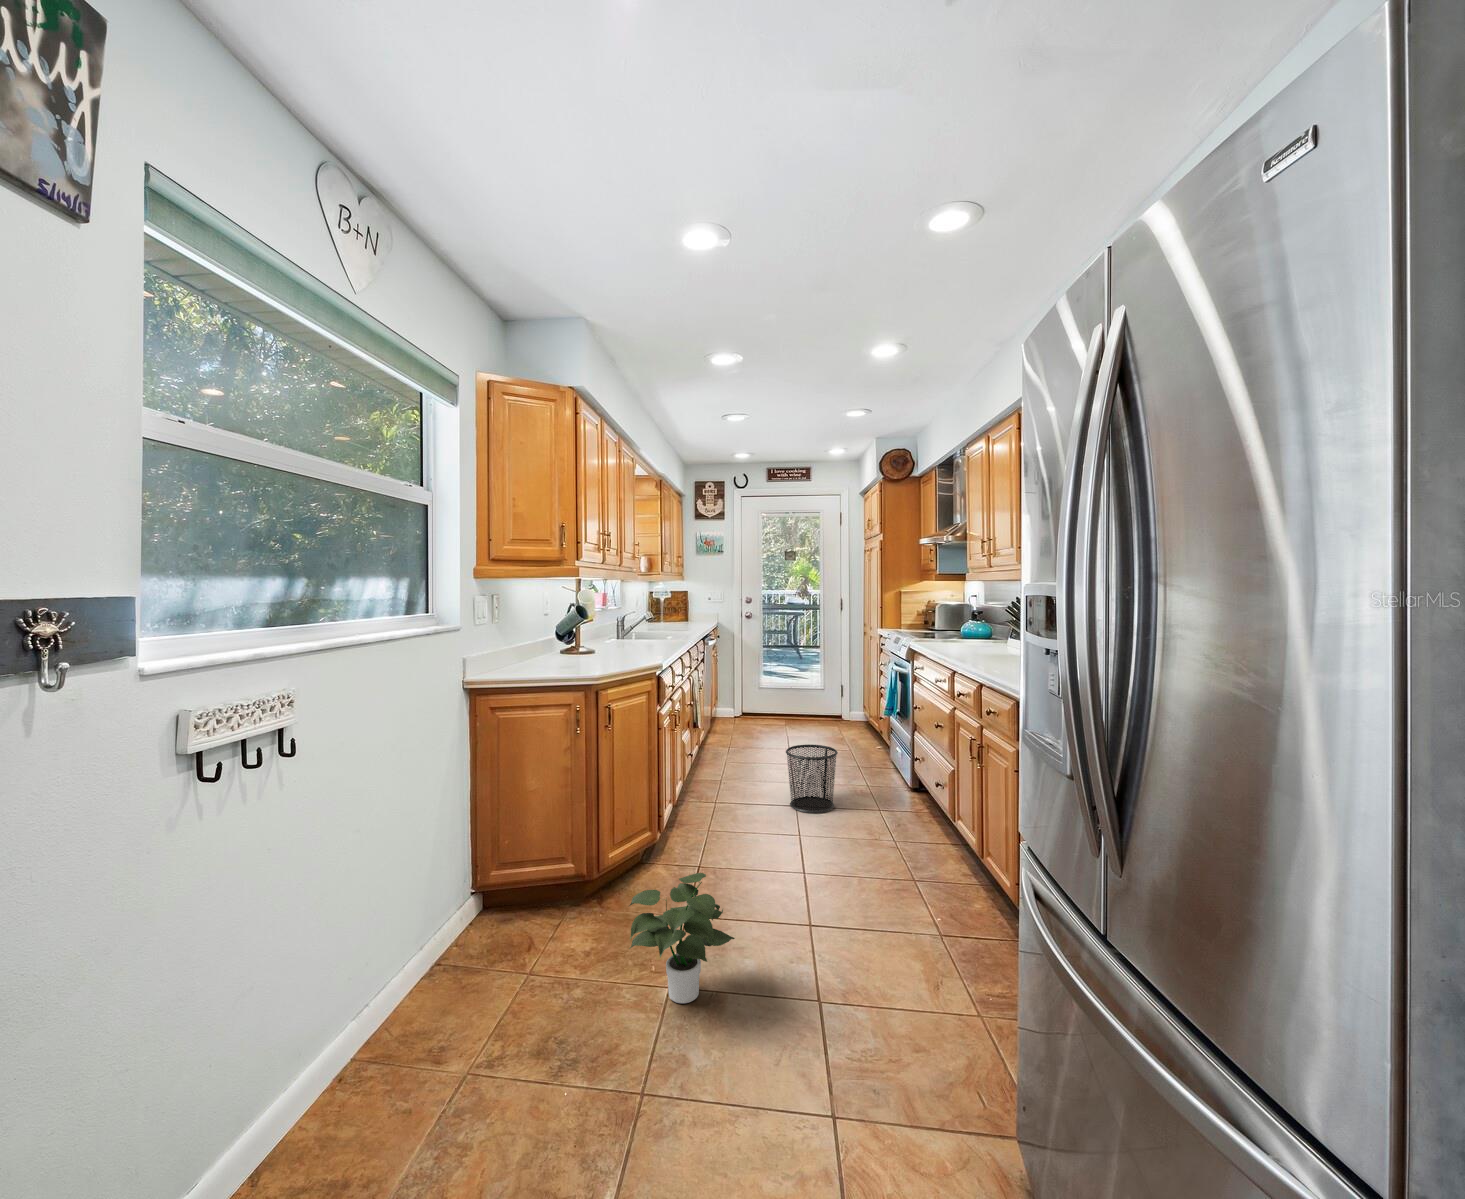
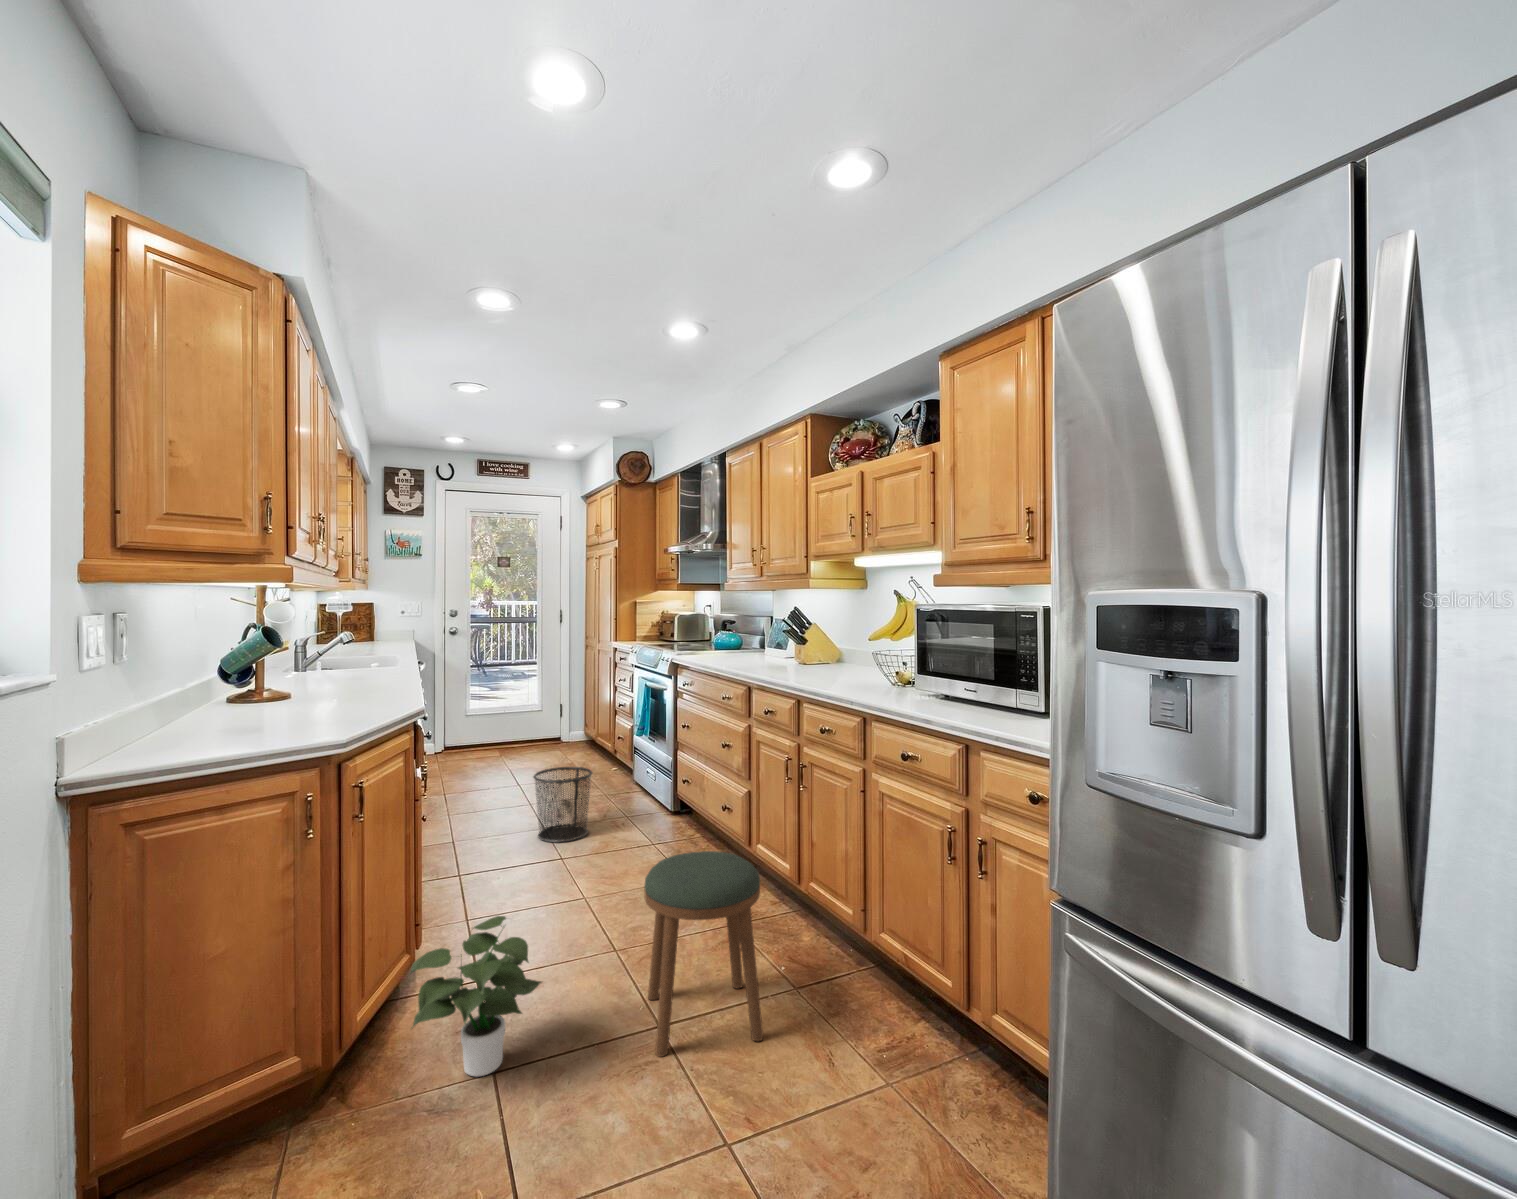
stool: none [821,850,938,1057] -> present [644,851,763,1057]

